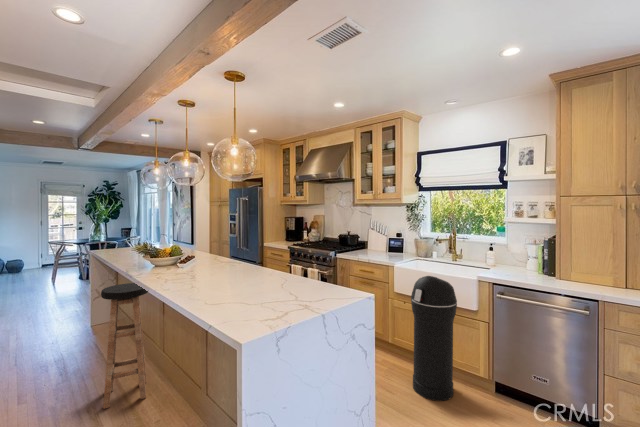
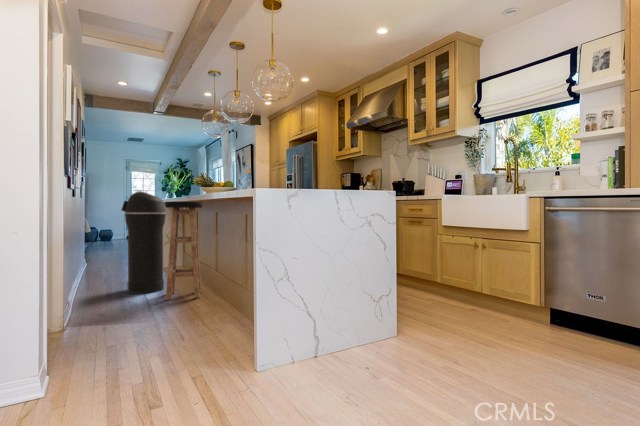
trash can: present [411,276,457,401] -> present [121,192,166,294]

